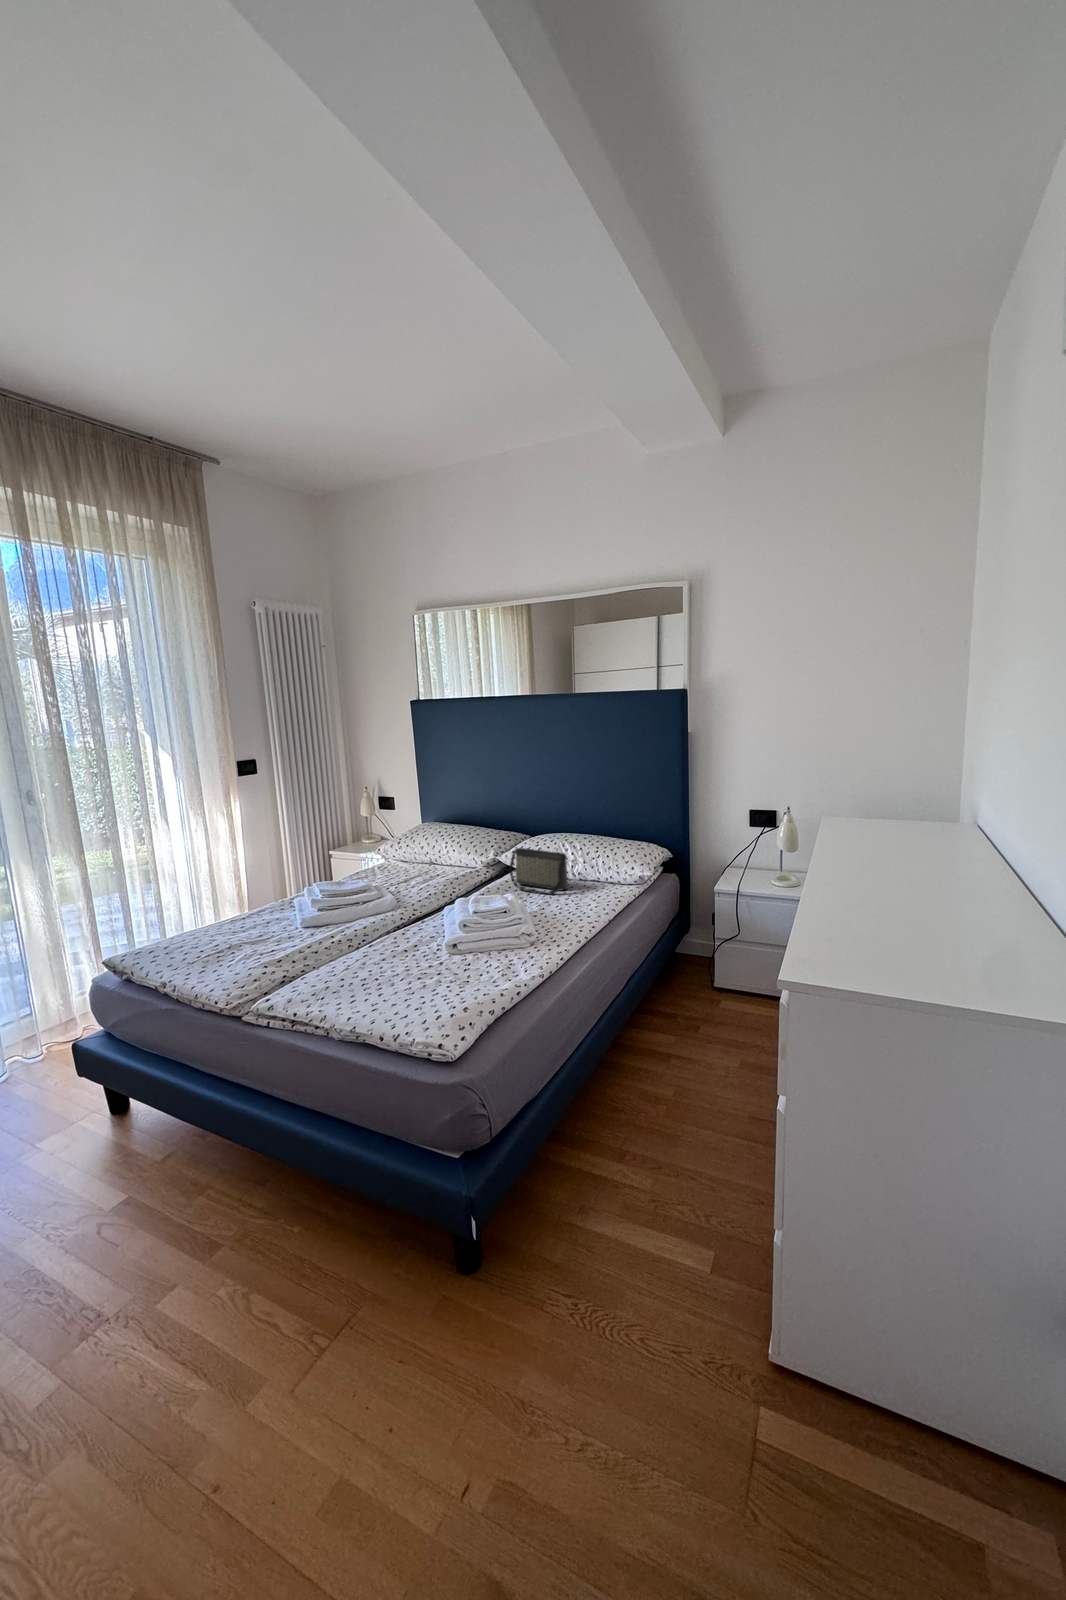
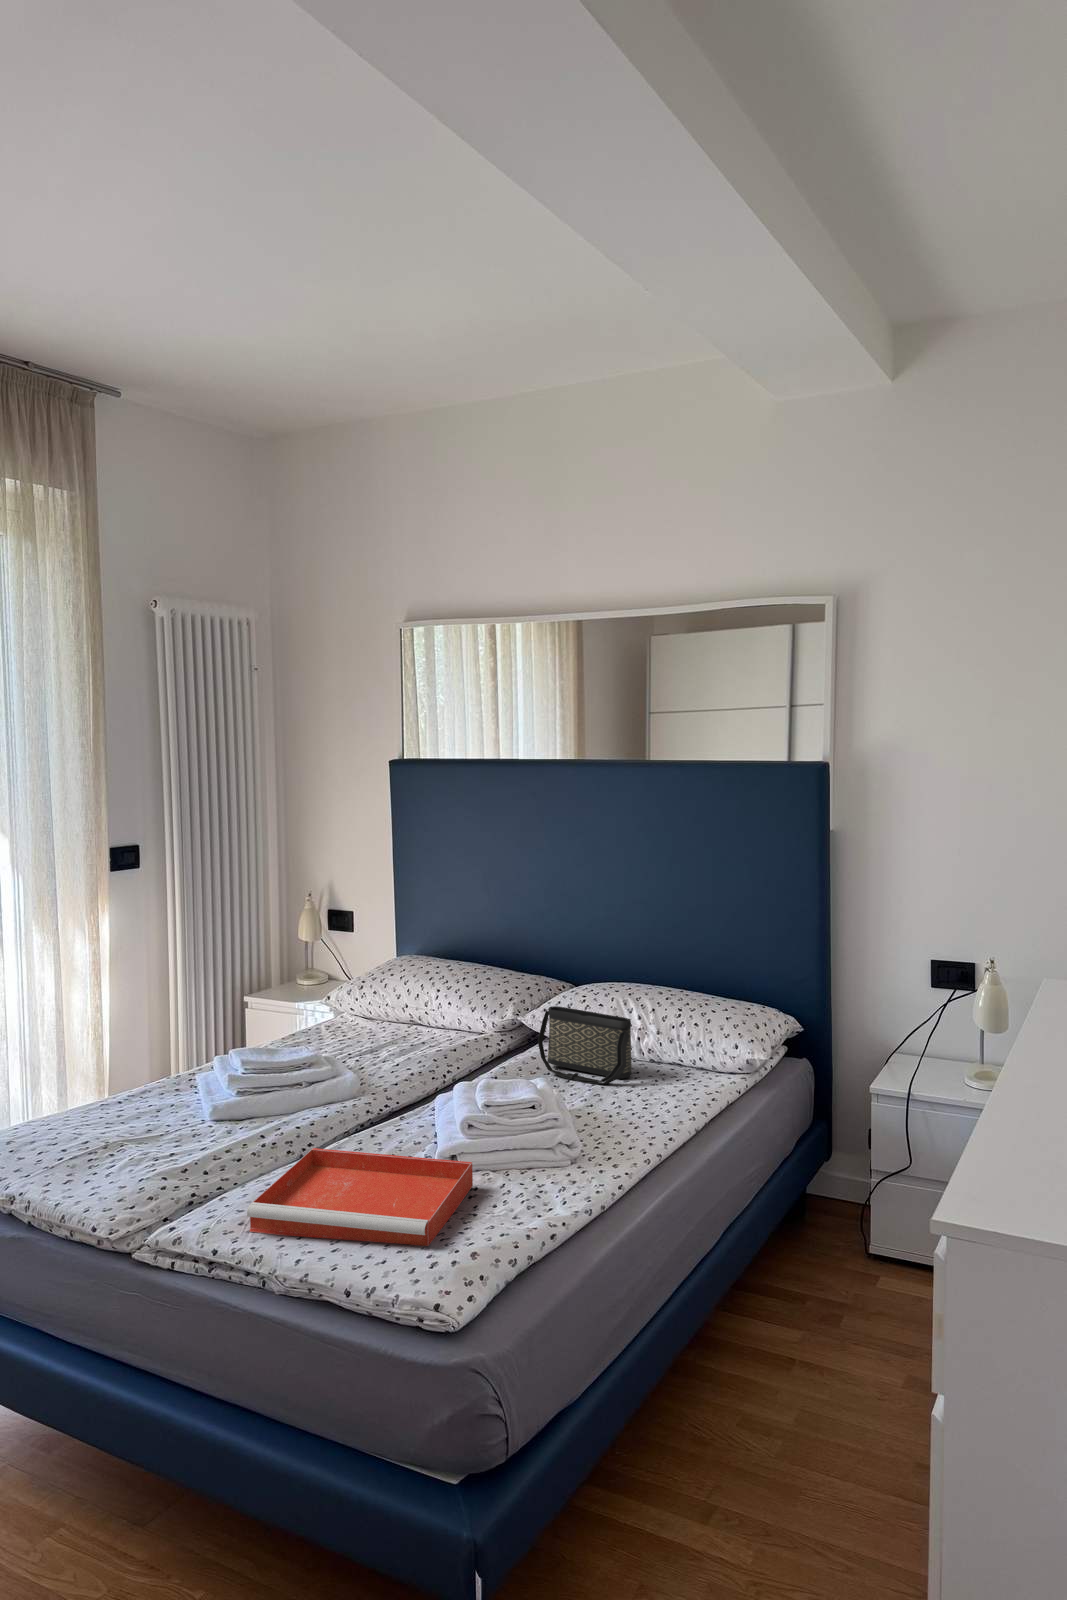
tray: none [316,943,467,1007] -> present [247,1148,473,1246]

